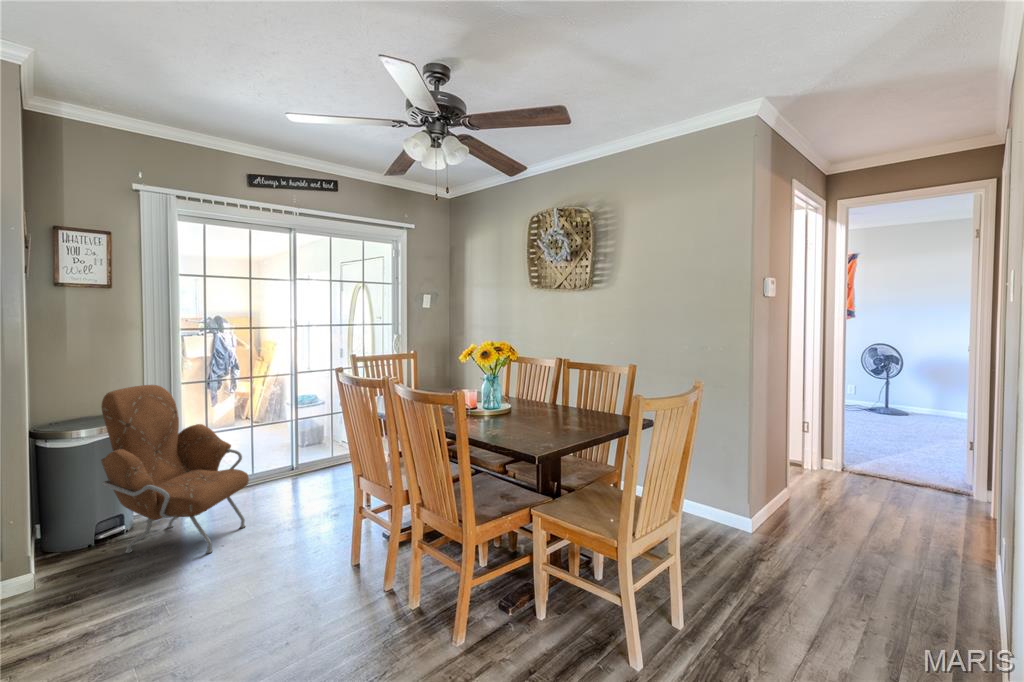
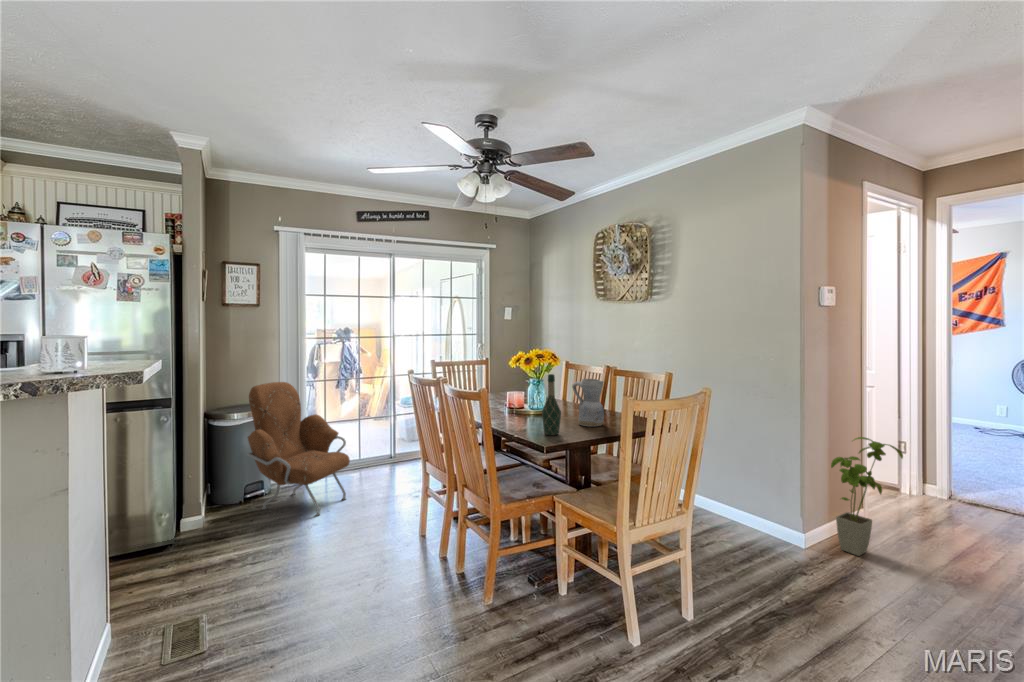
wine bottle: none [514,368,536,439] -> present [542,374,561,435]
ceramic pitcher: none [539,372,574,425] -> present [572,379,604,426]
house plant: none [776,421,837,534] -> present [831,437,903,556]

